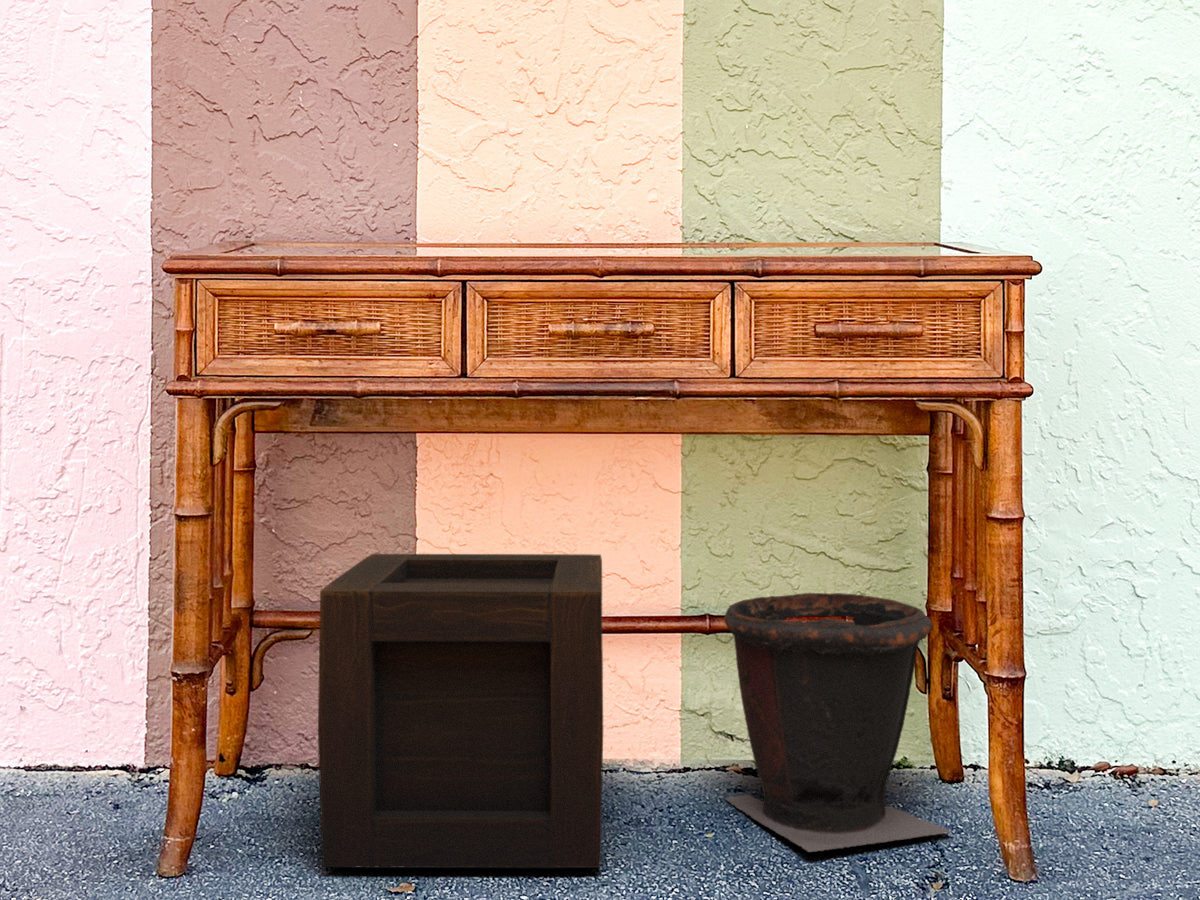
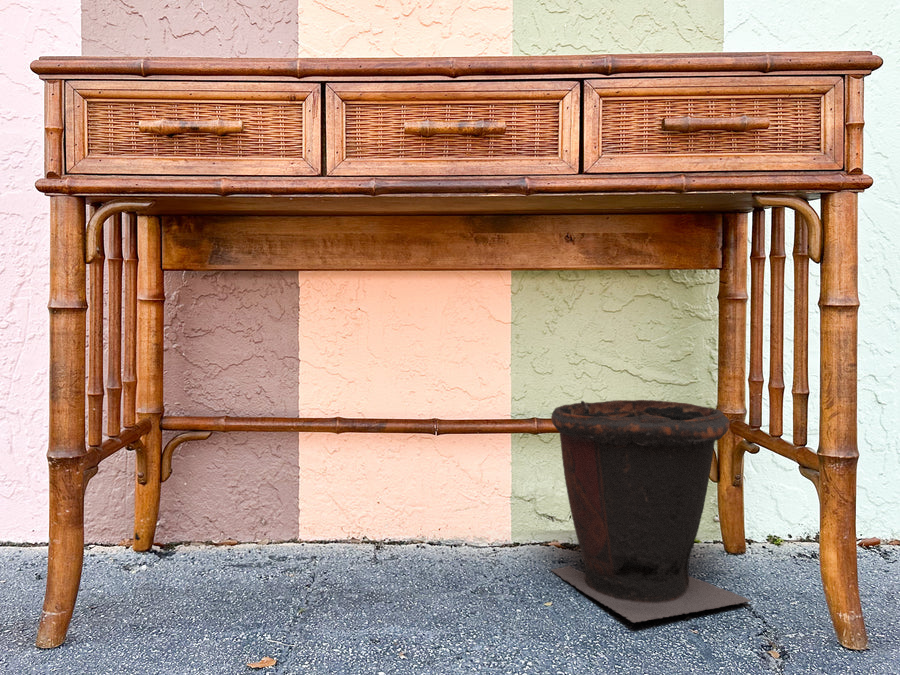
wooden crate: present [318,554,603,868] -> none [191,370,450,641]

